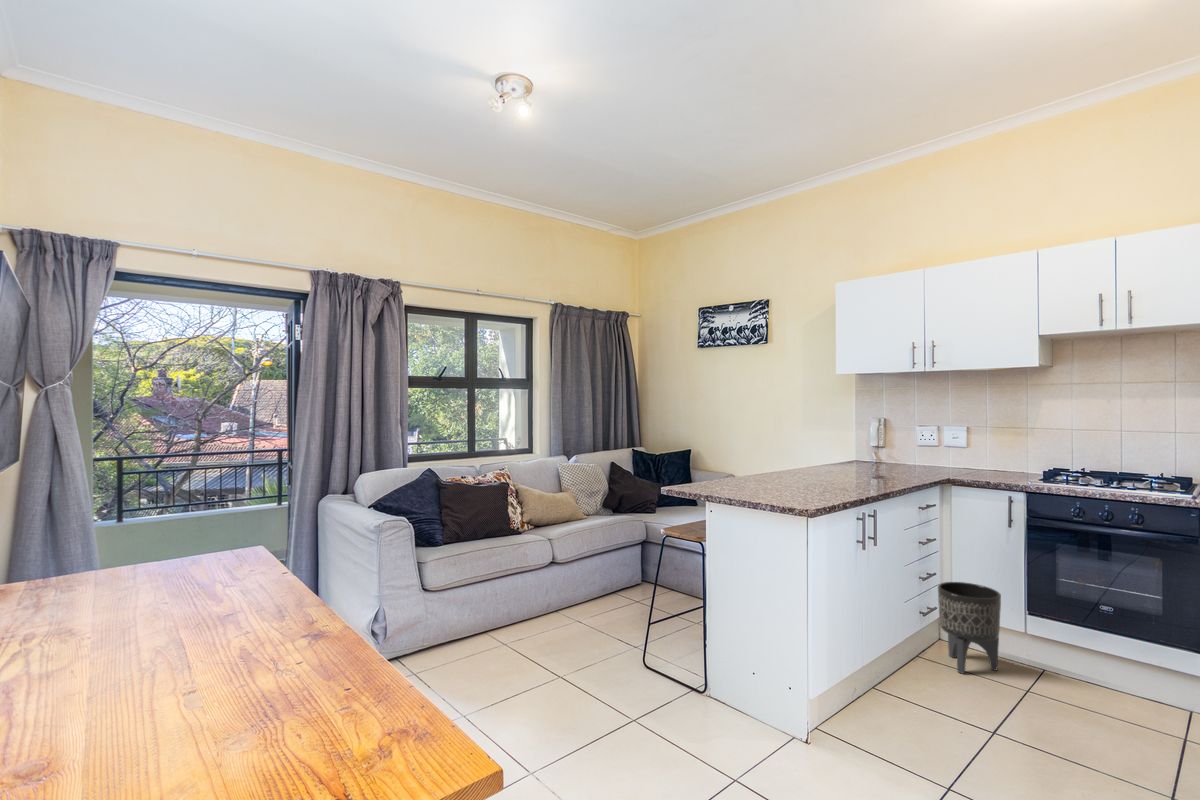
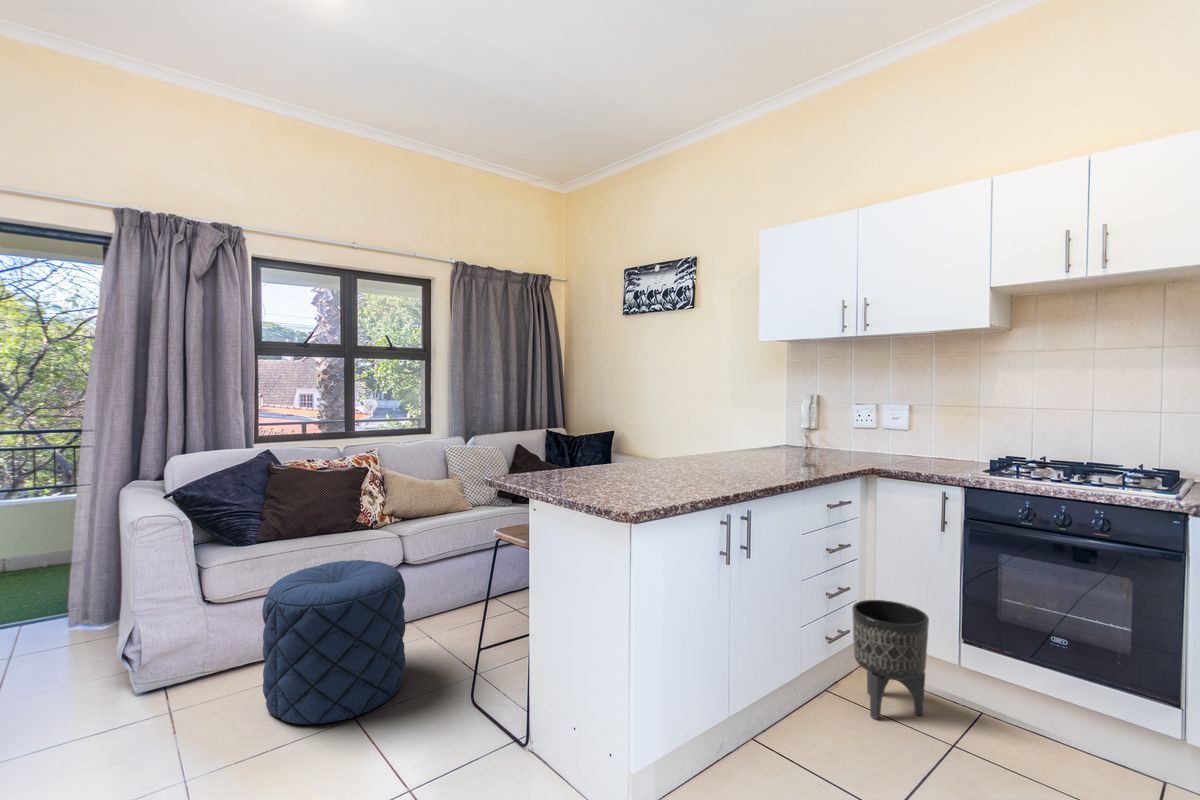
pouf: none [476,556,581,684] -> present [262,560,405,724]

